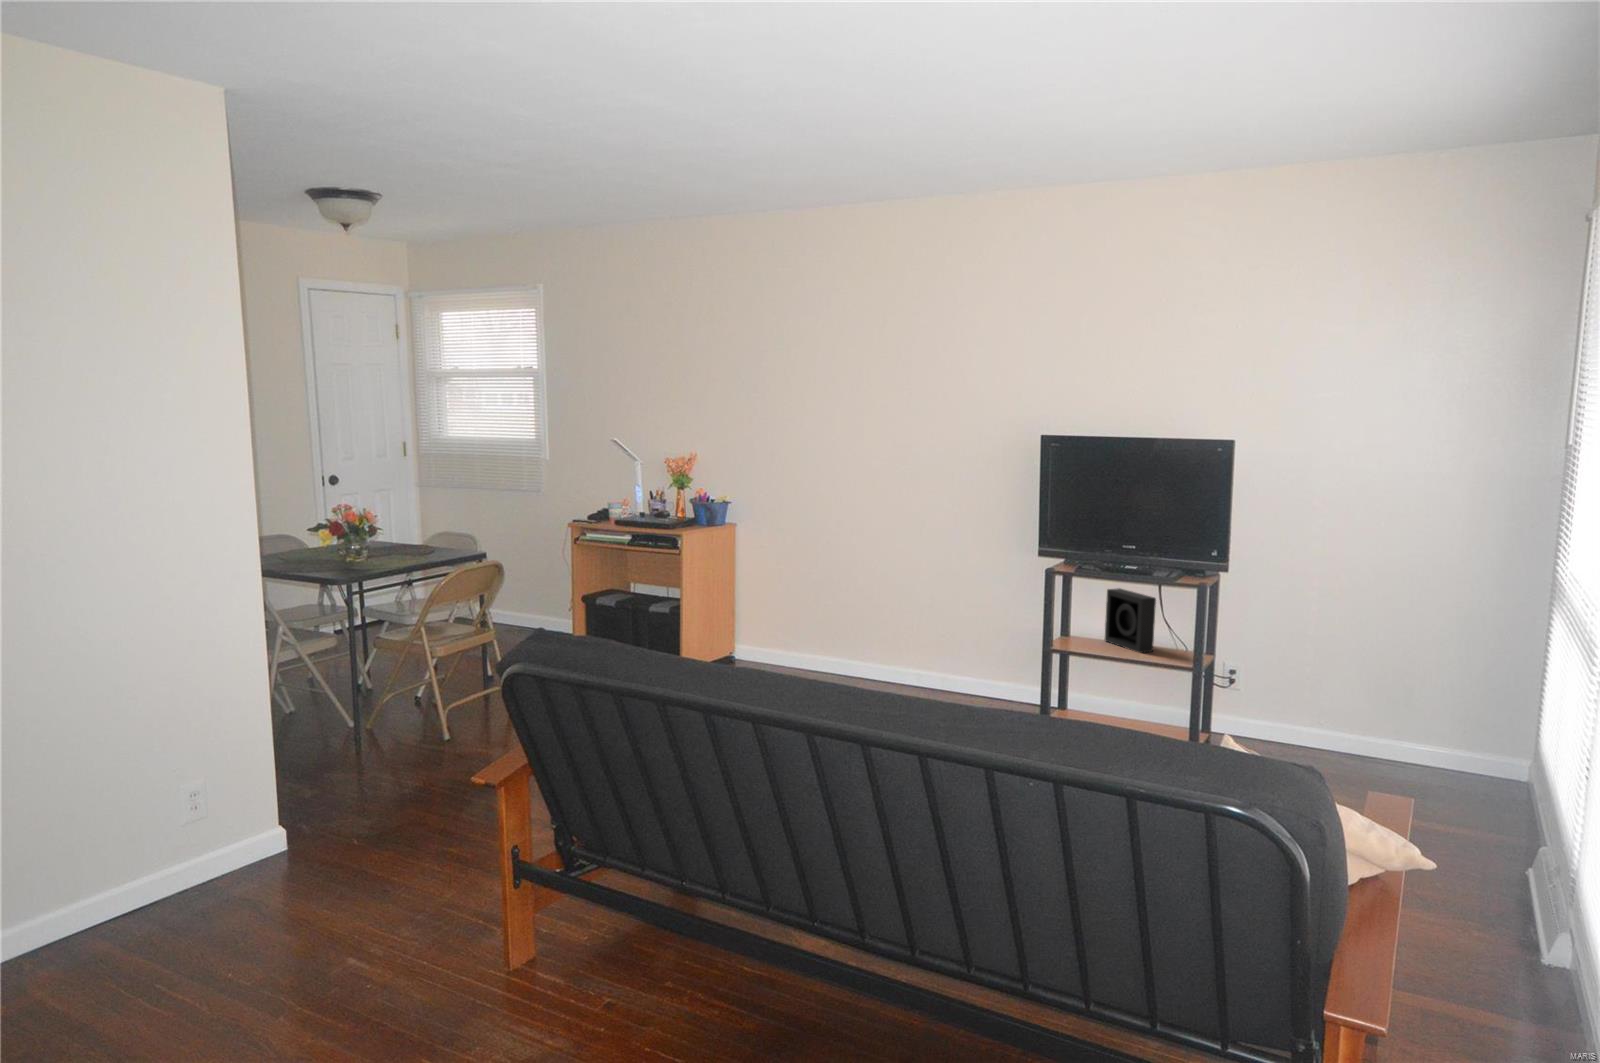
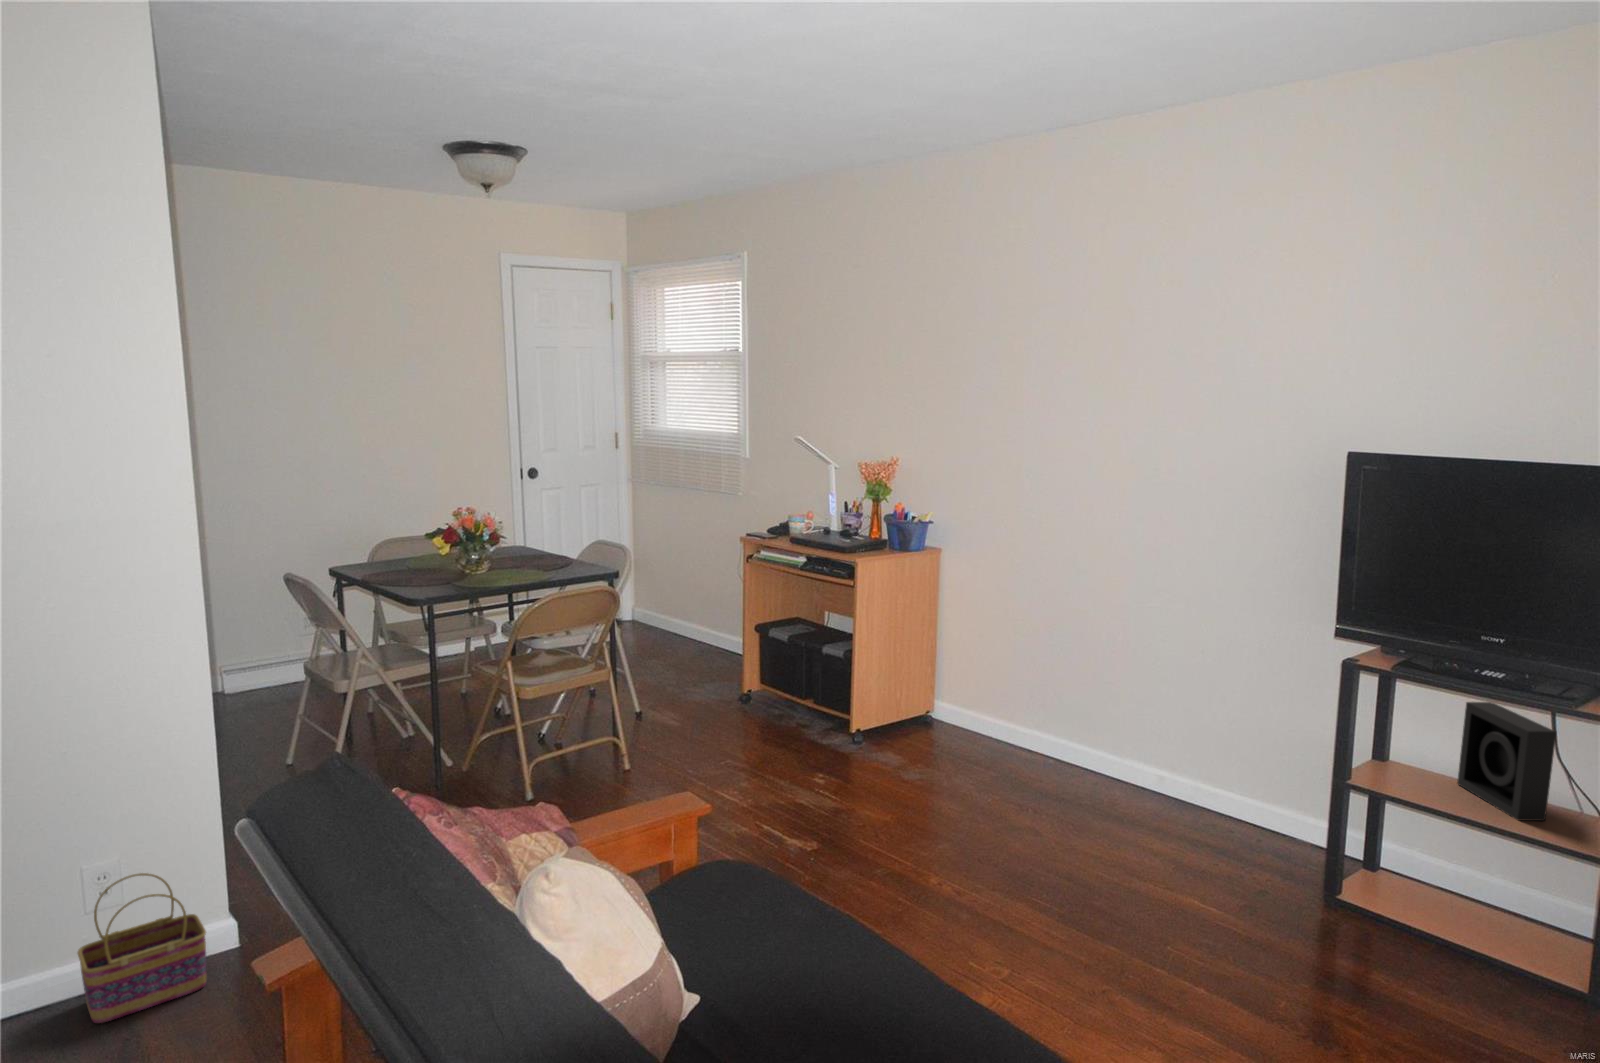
basket: none [184,789,287,905] -> present [78,873,206,1023]

